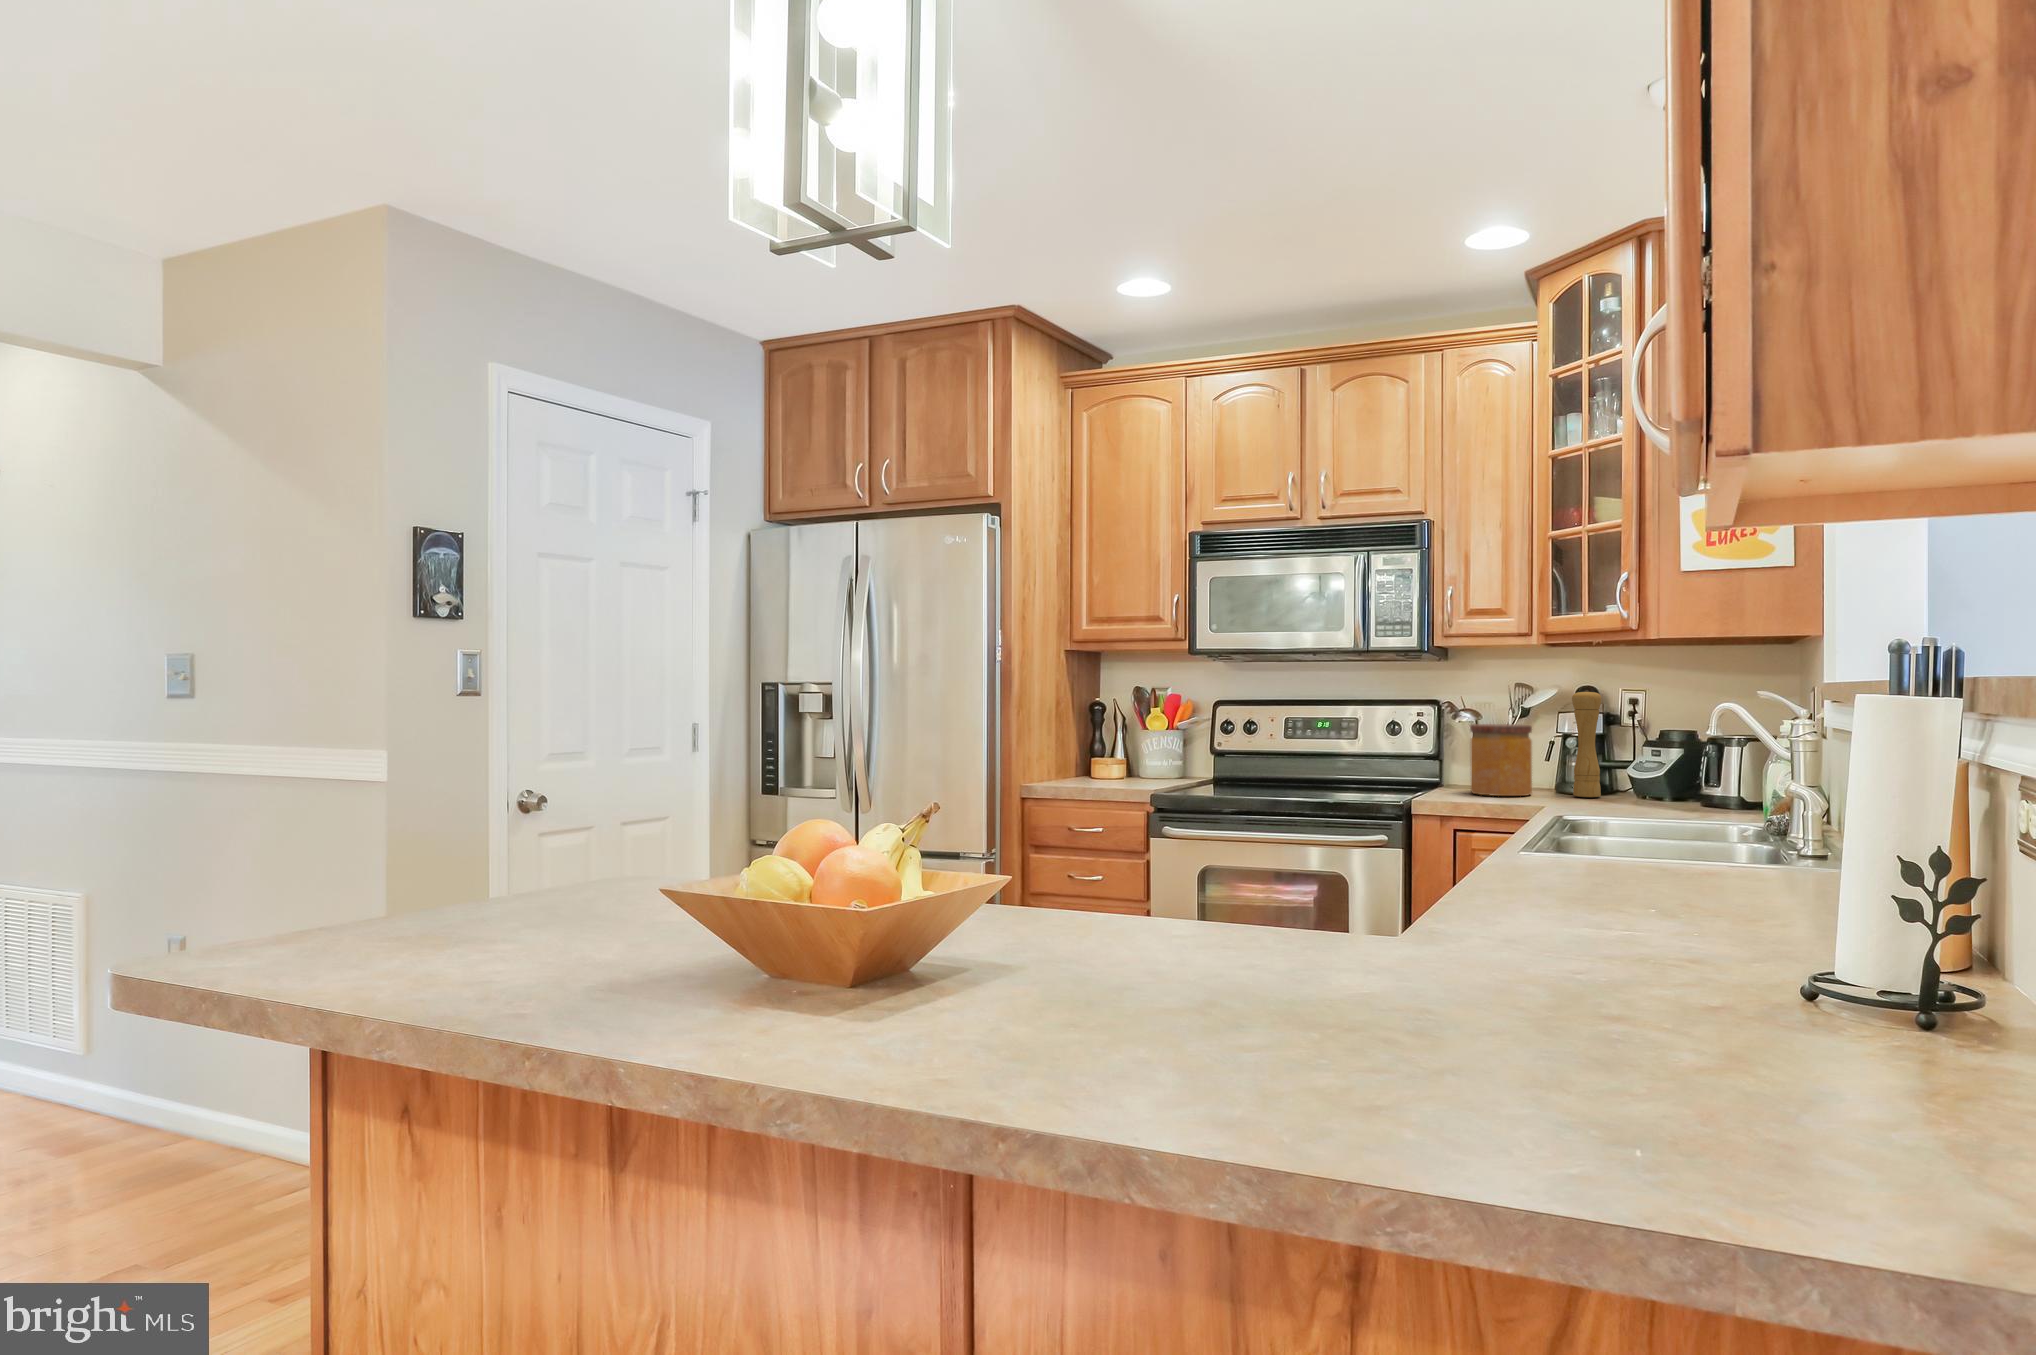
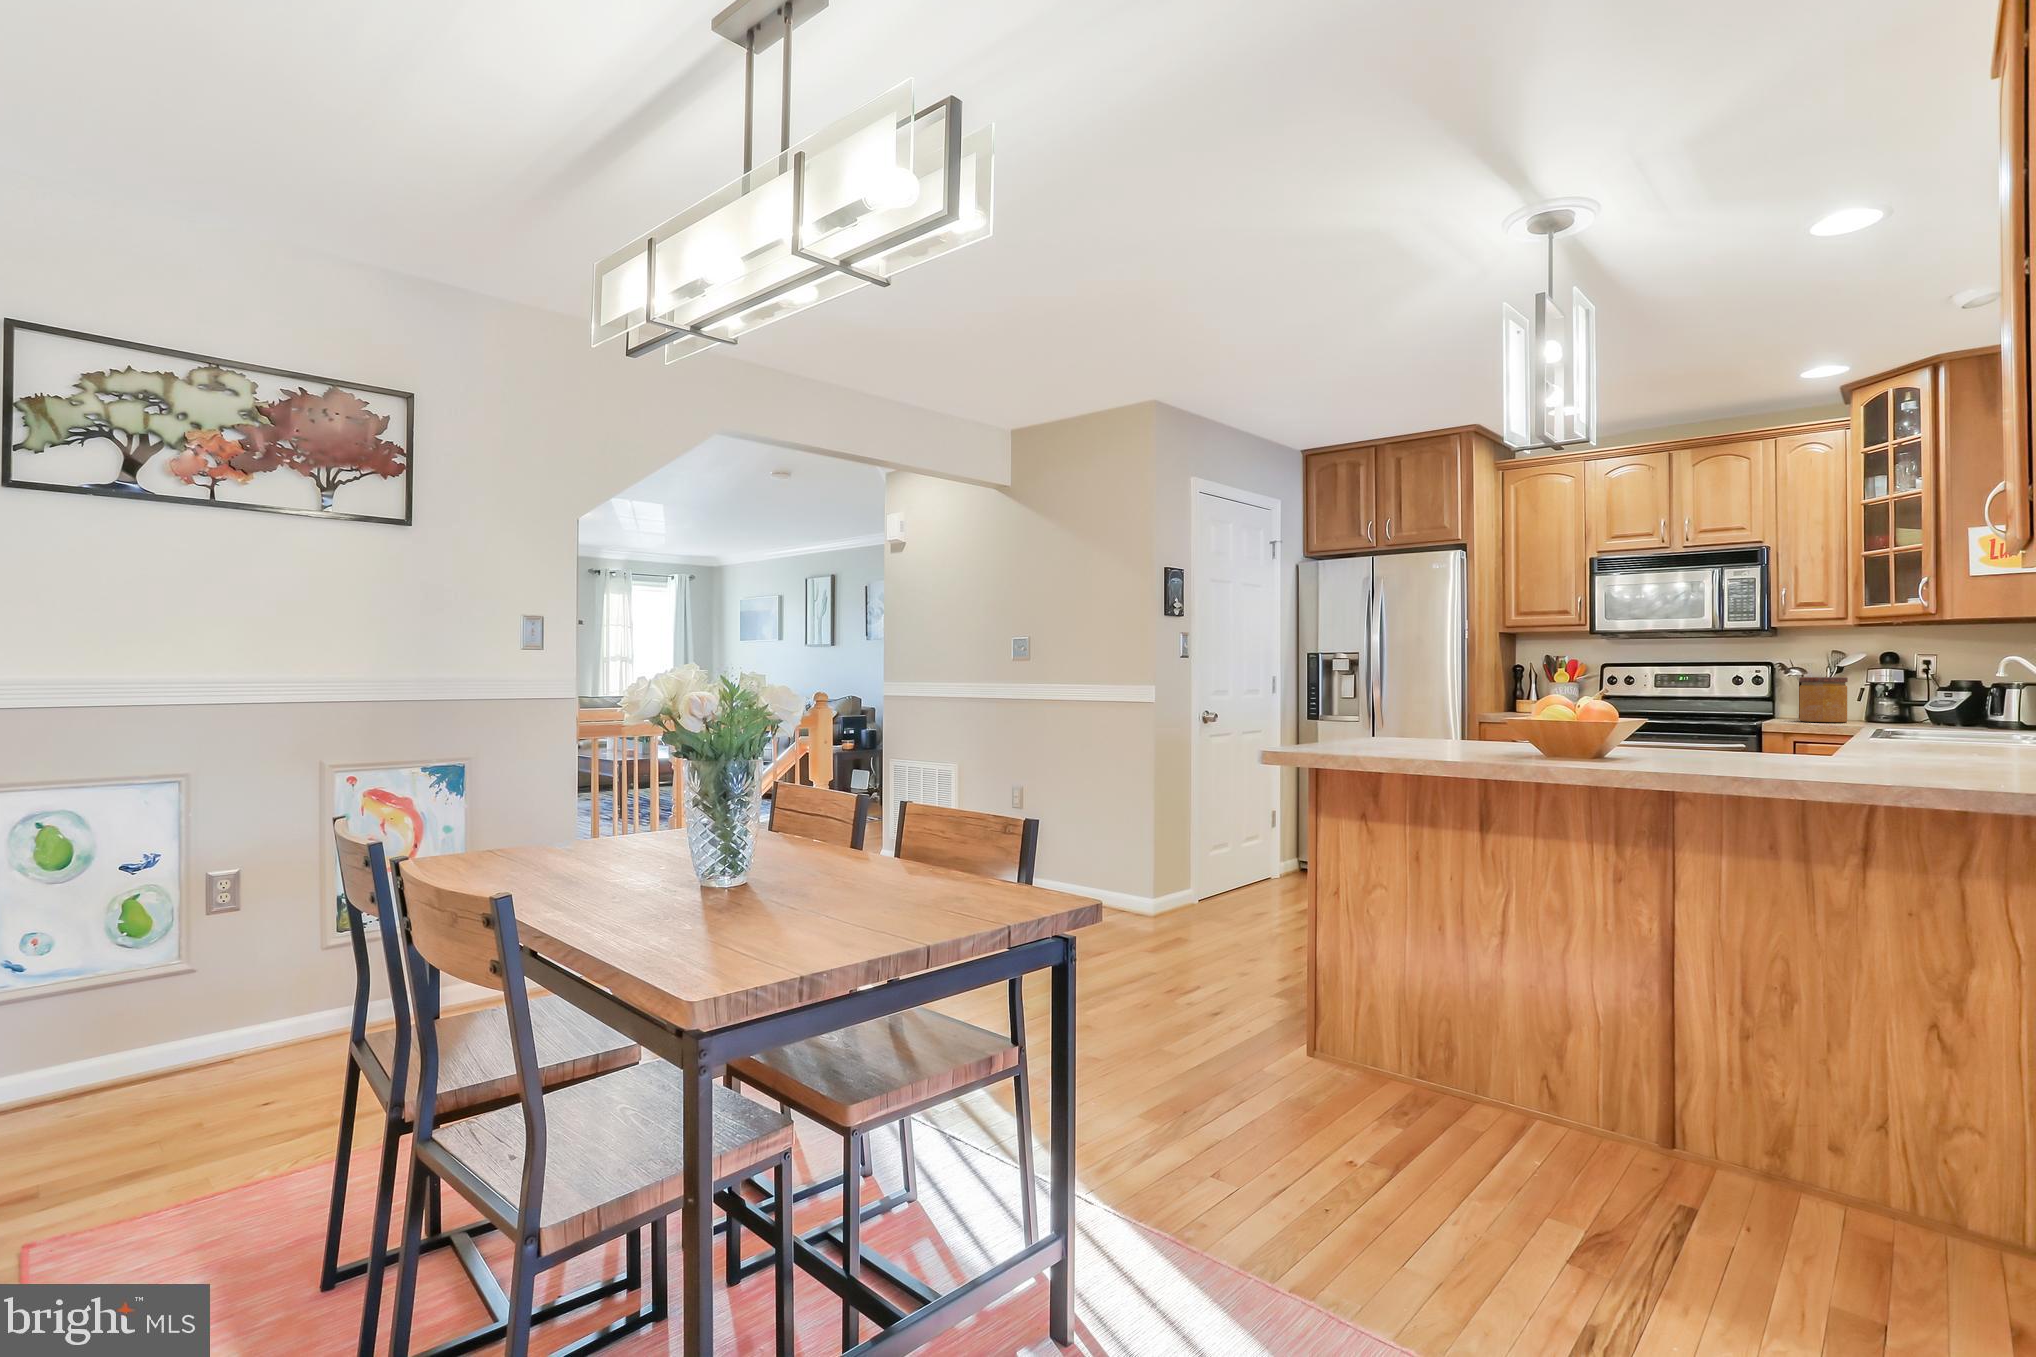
pepper mill: present [1572,690,1602,797] -> none [1880,654,1903,723]

